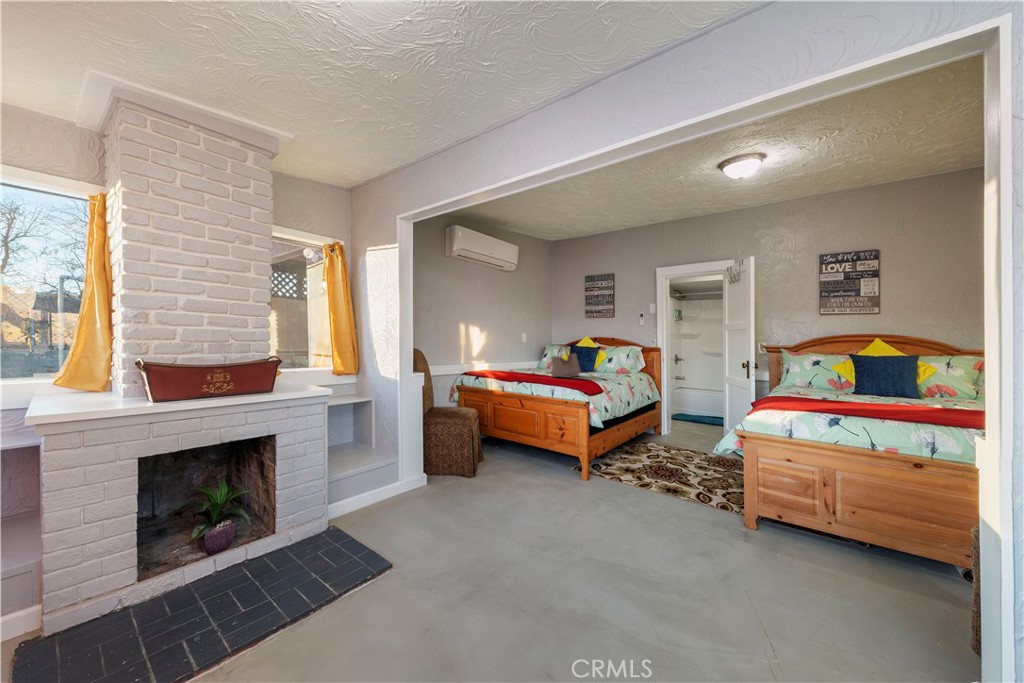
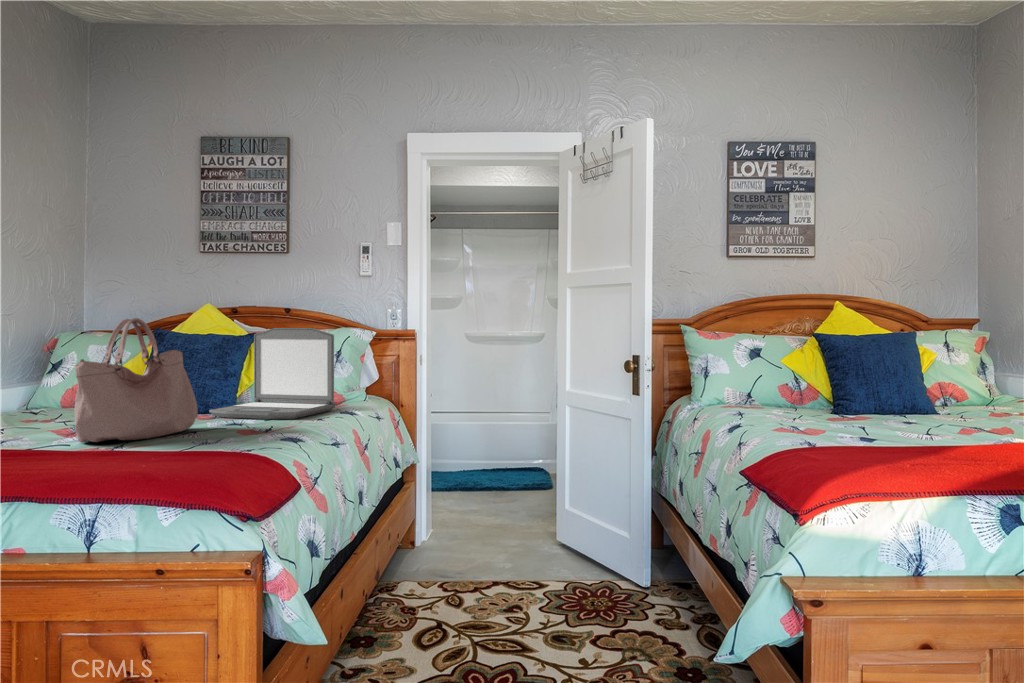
laptop: none [585,346,625,376] -> present [209,328,336,419]

